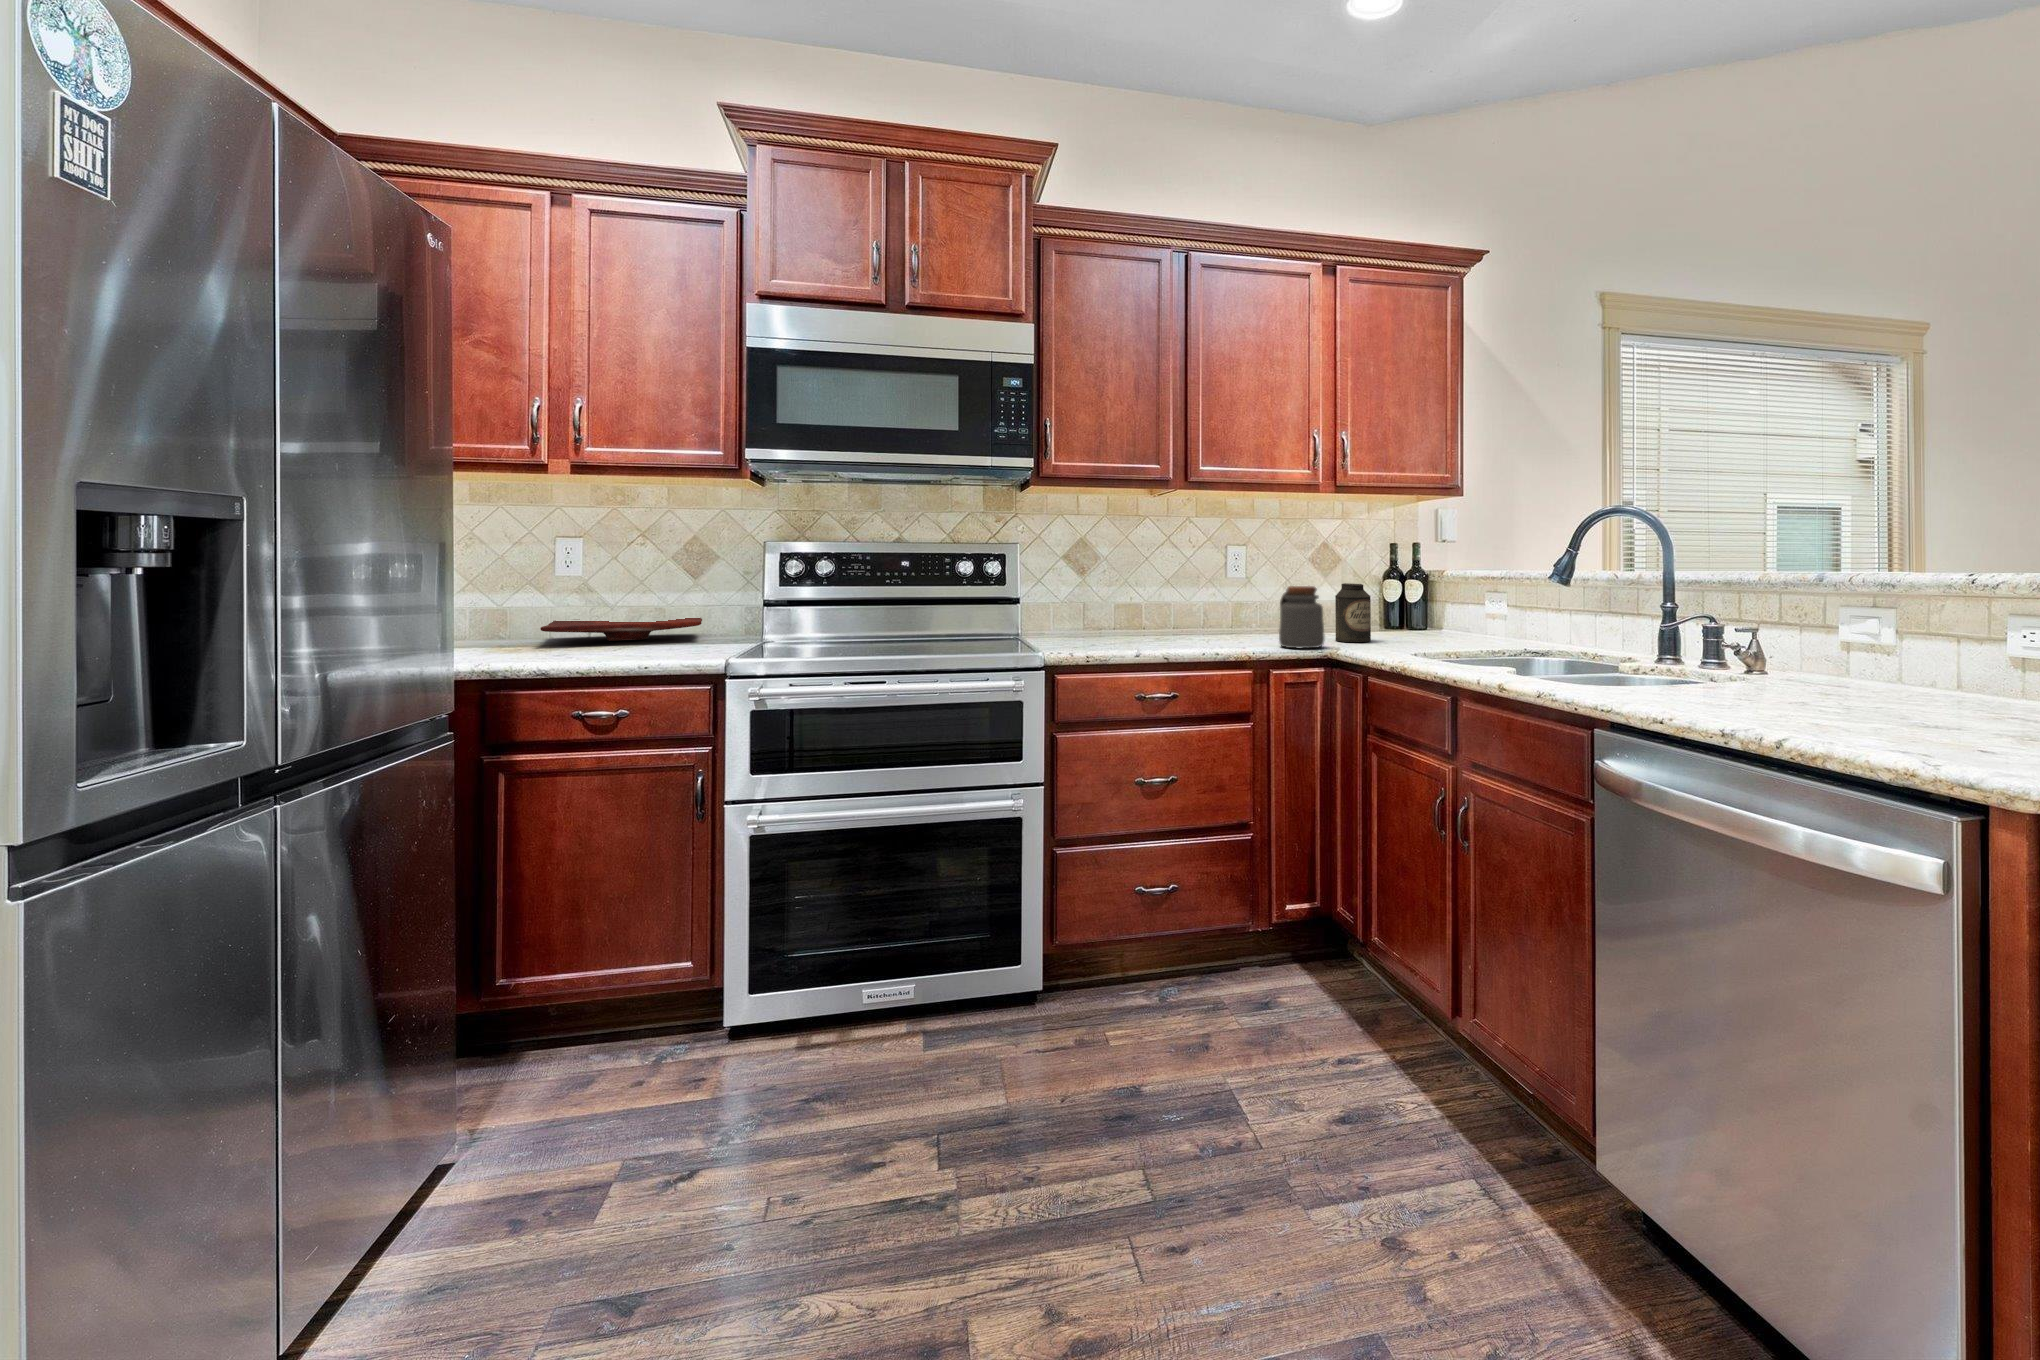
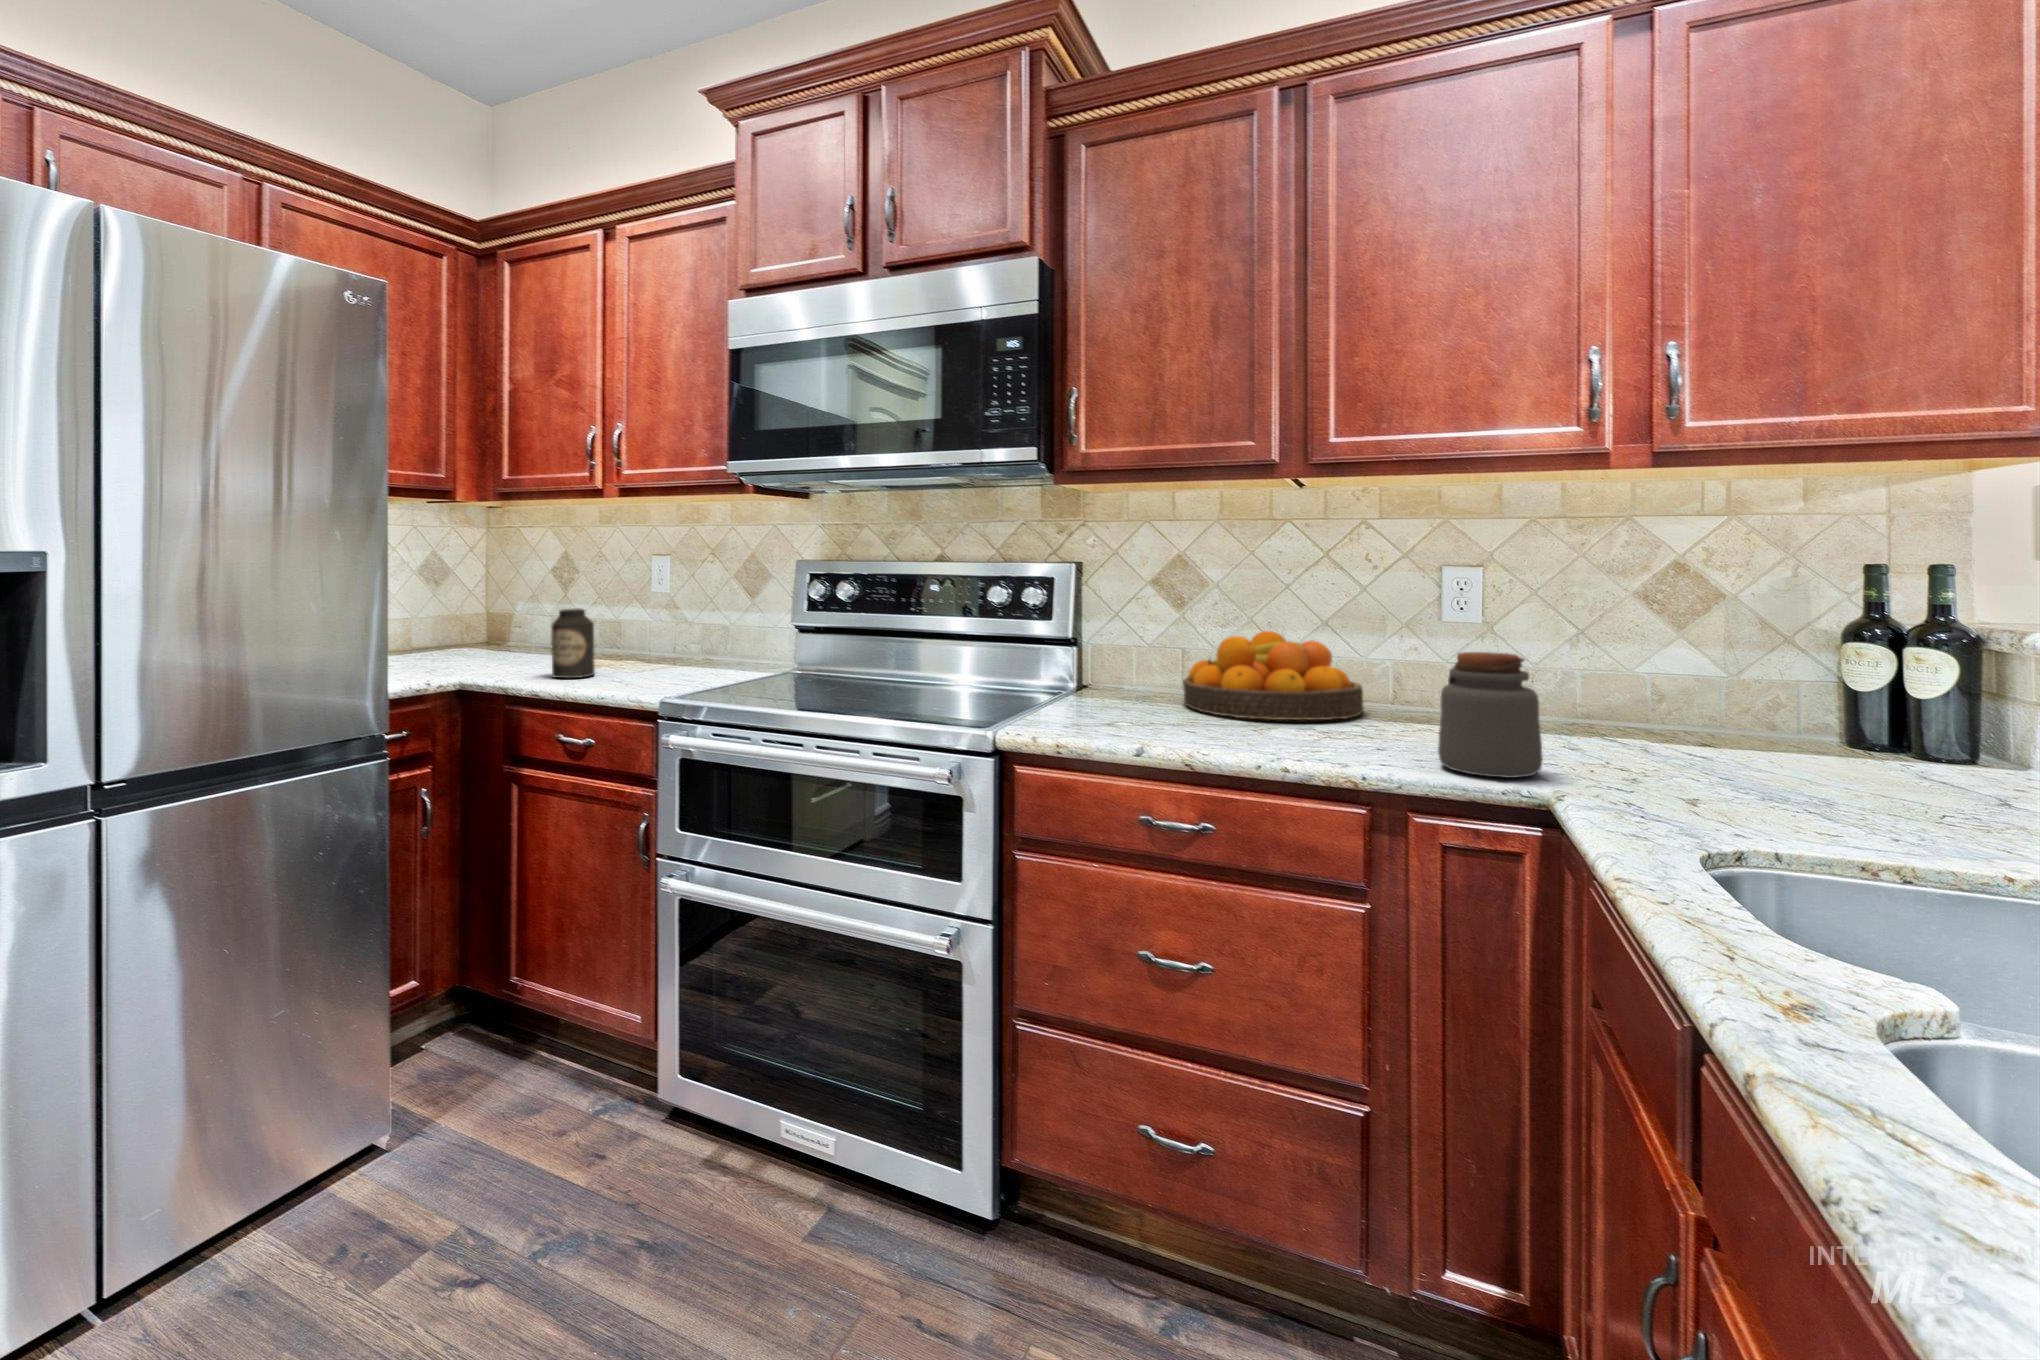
canister: present [1335,583,1371,642] -> present [552,608,595,678]
fruit bowl: none [1097,586,1202,638] -> present [1183,631,1364,720]
cutting board: present [540,618,702,641] -> none [610,640,773,664]

